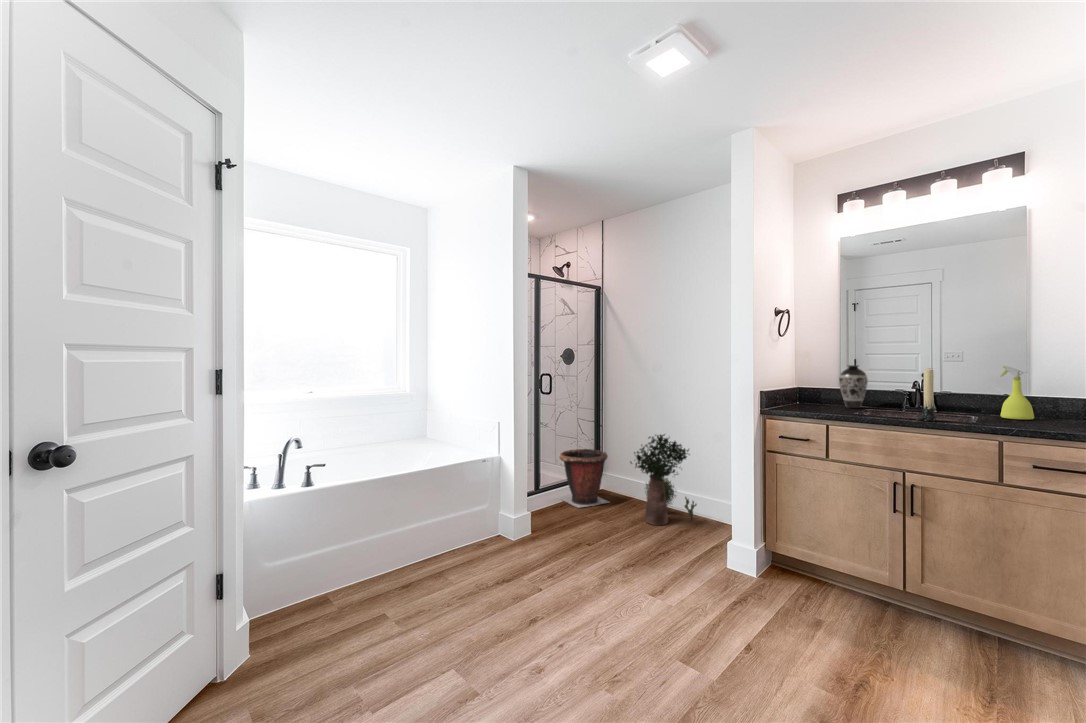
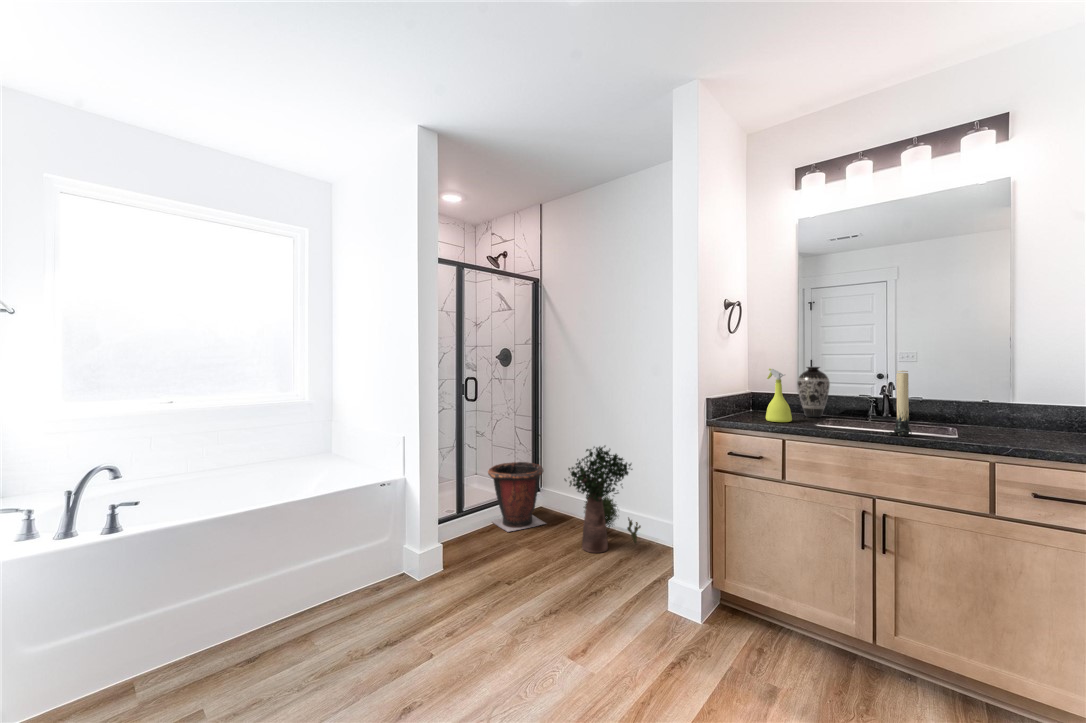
spray bottle: present [1001,366,1034,420] -> present [766,369,792,422]

